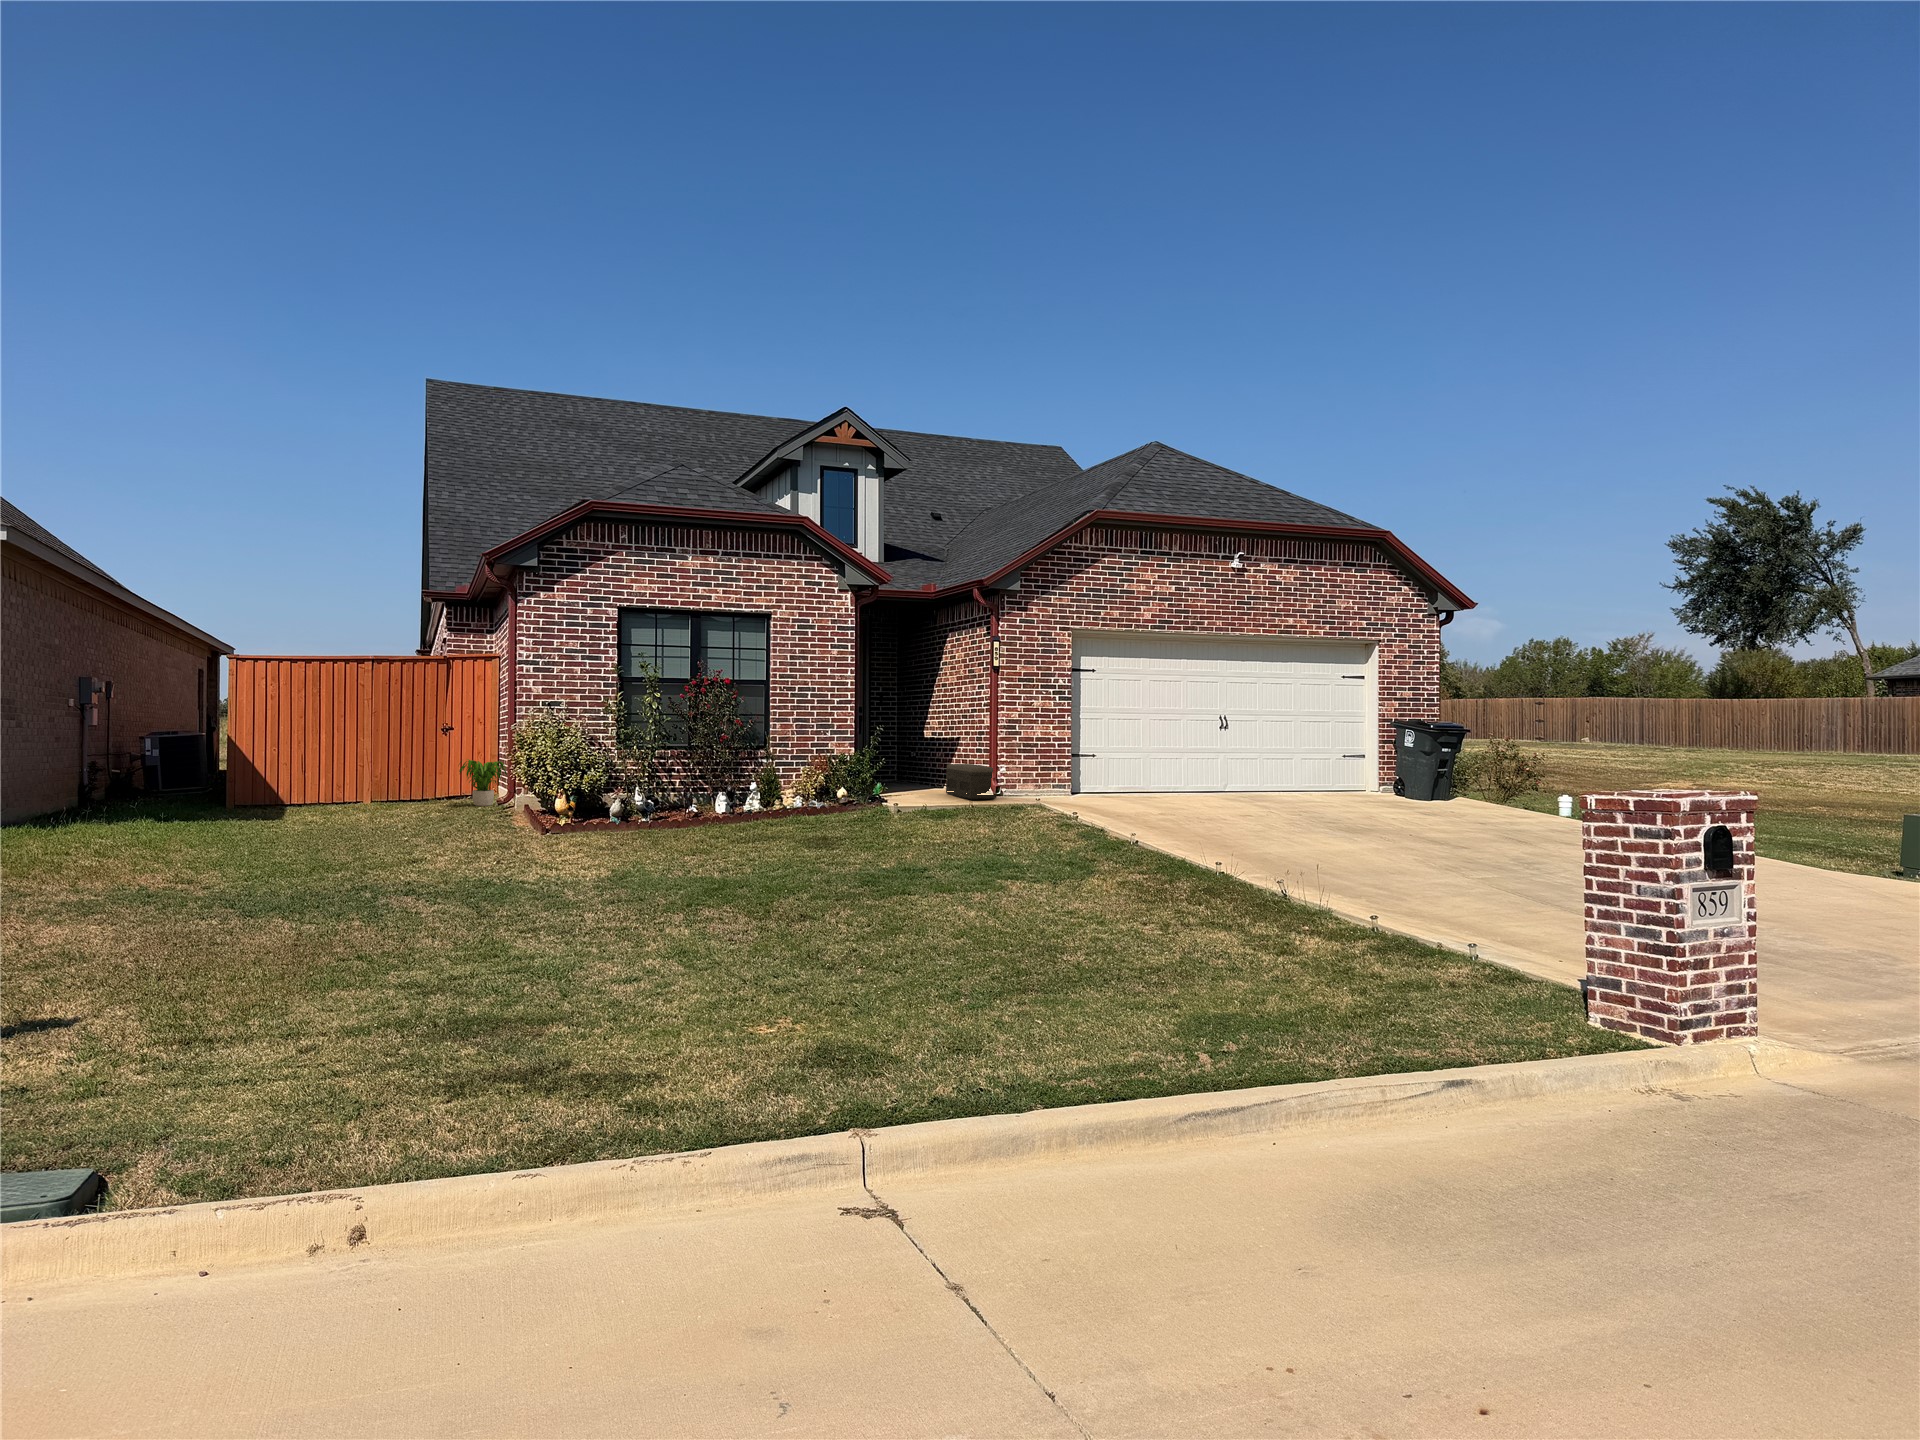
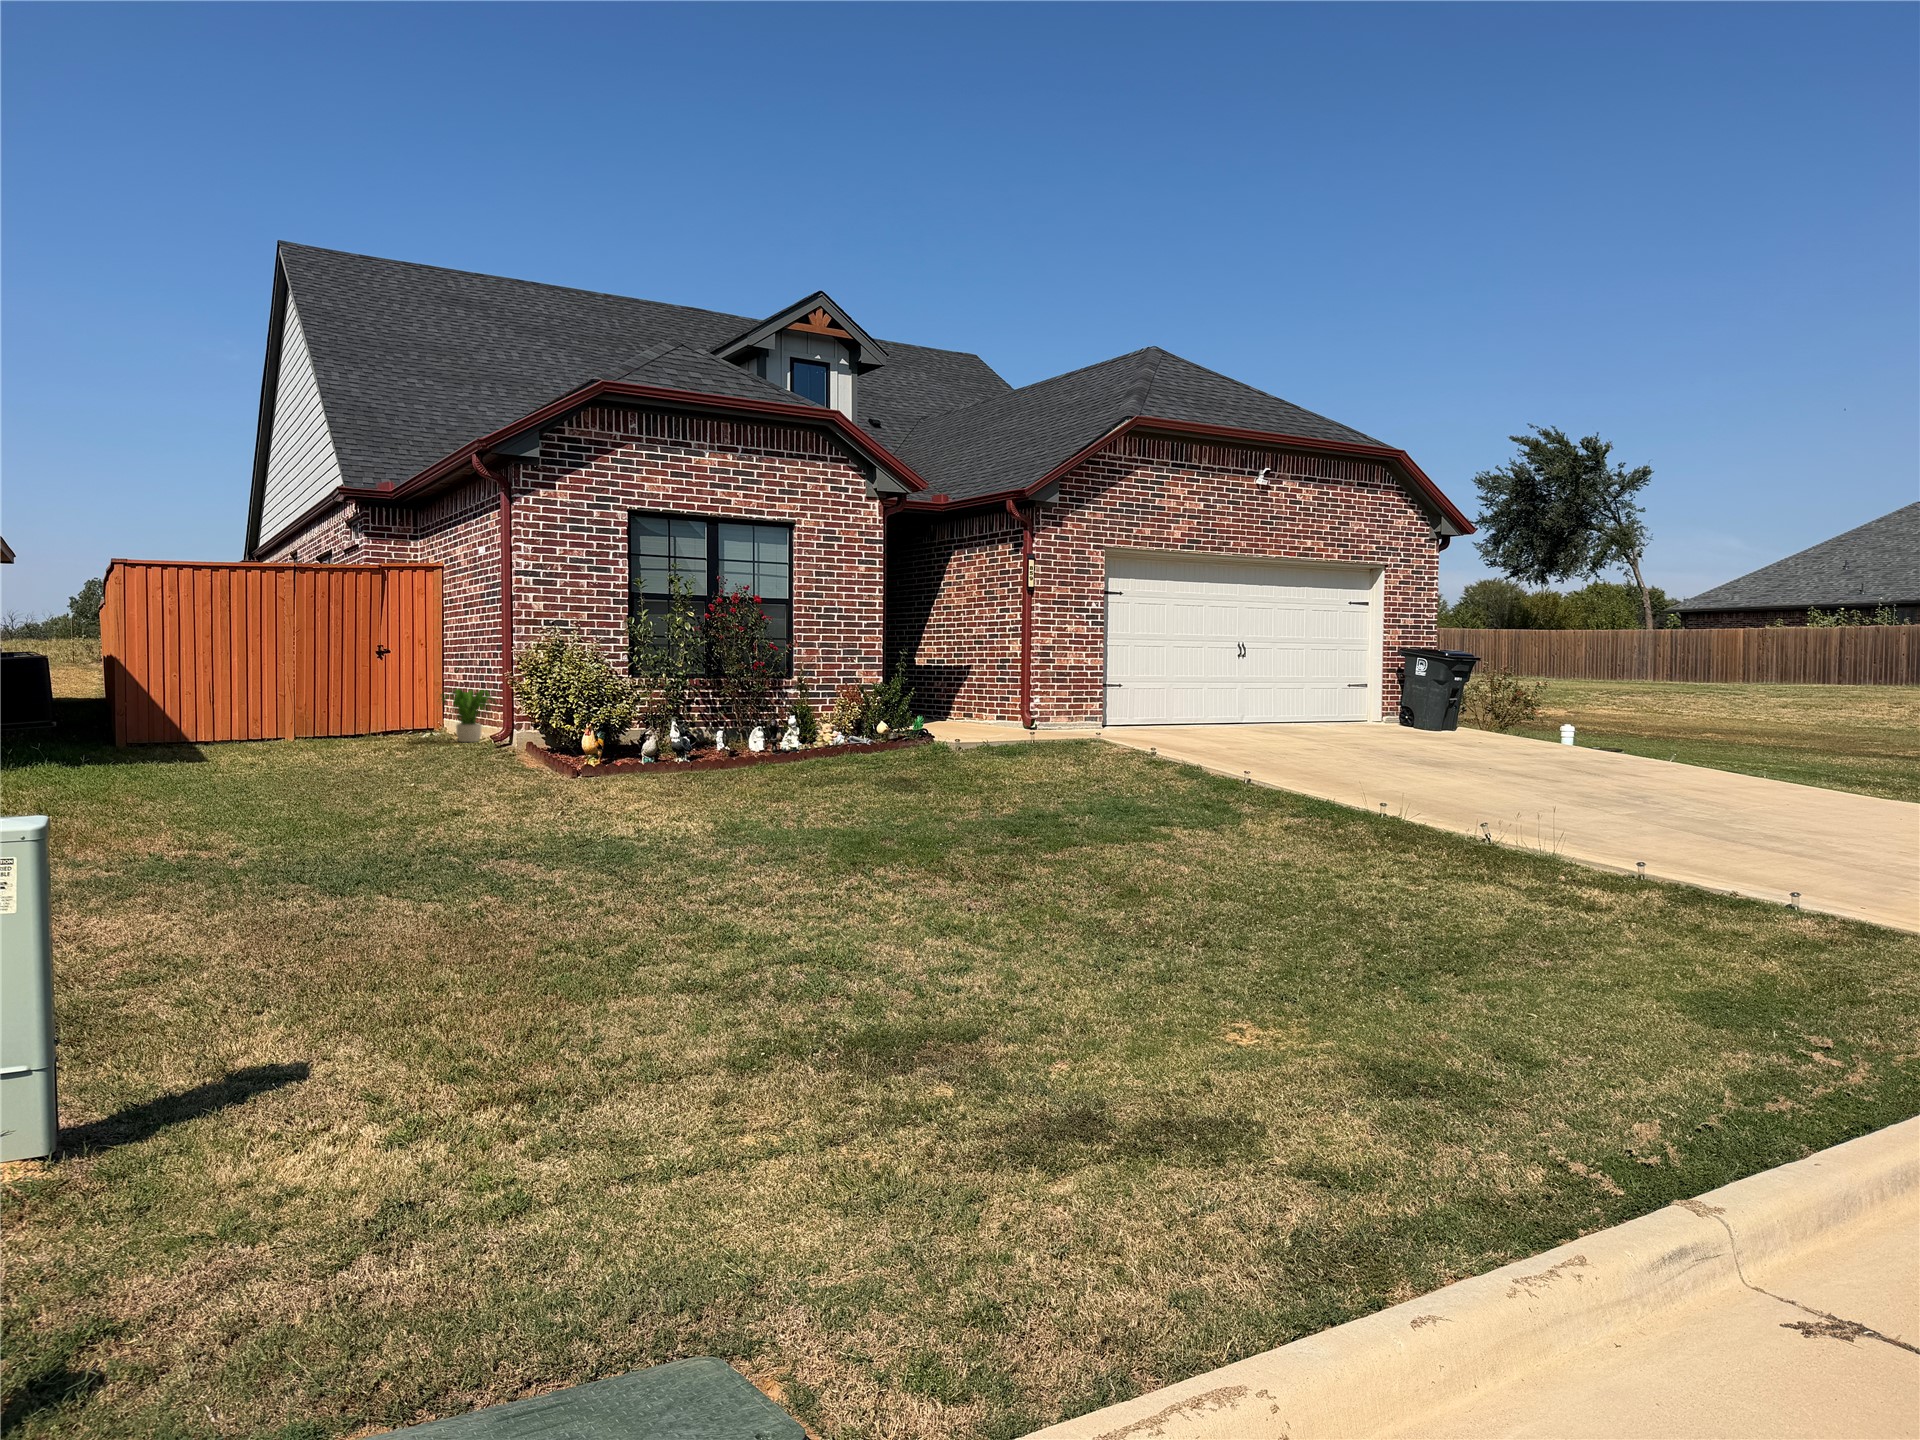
storage bench: present [946,764,996,800] -> none [968,692,1033,730]

